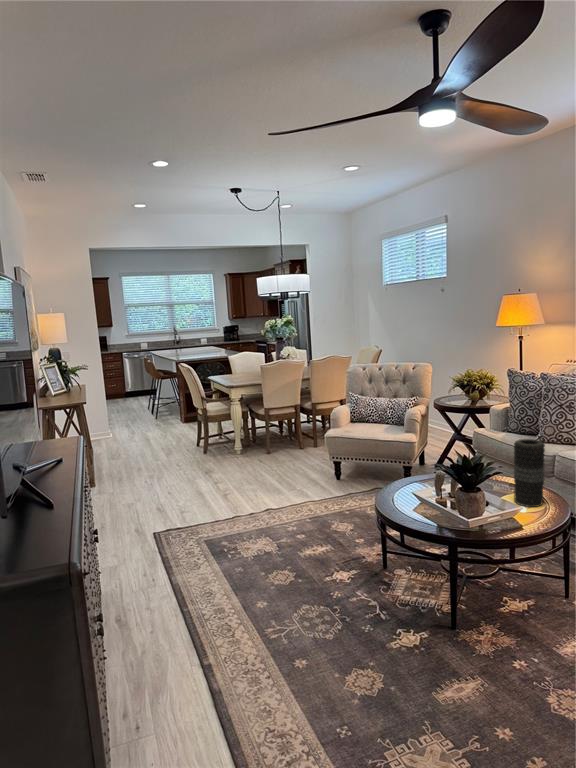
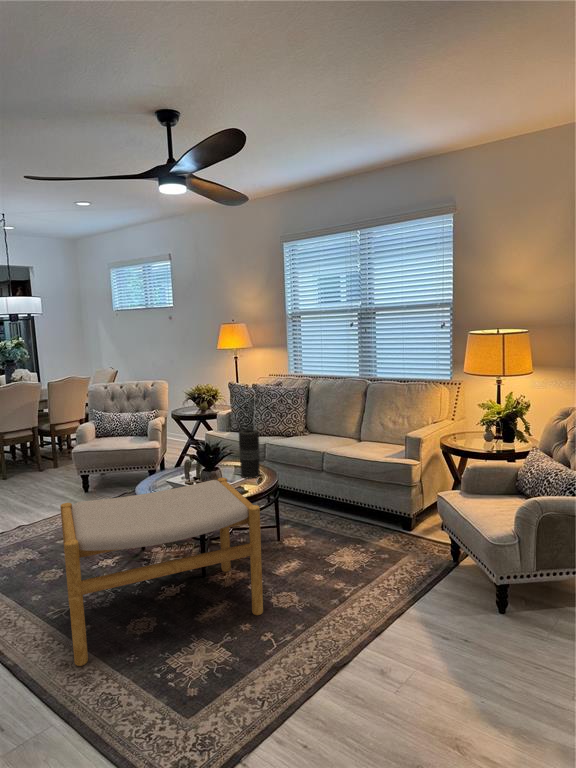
footstool: none [268,505,539,725] -> present [60,478,263,666]

